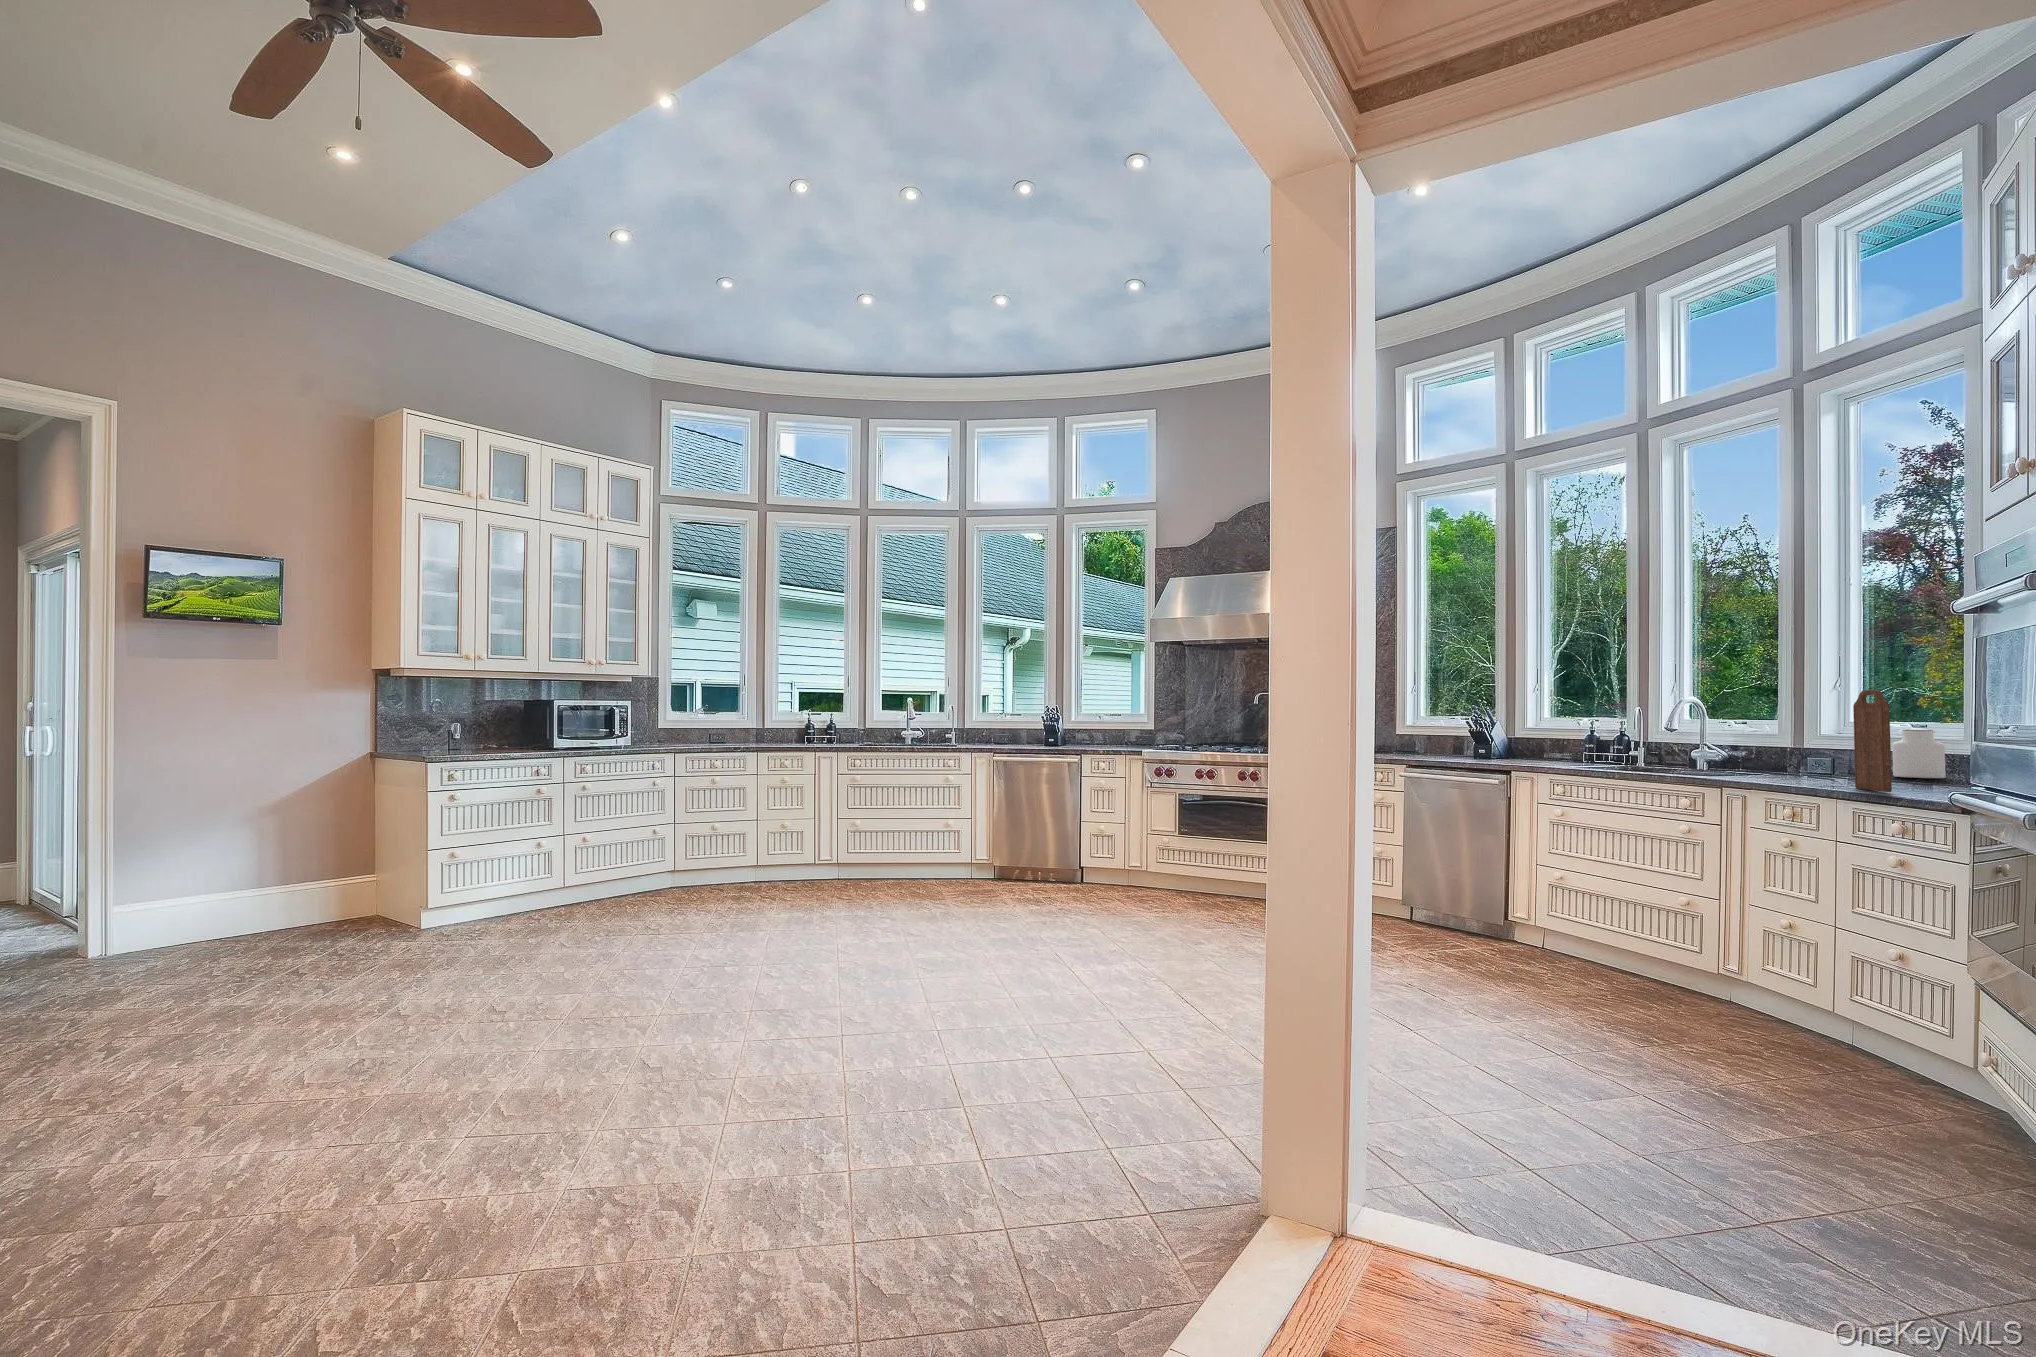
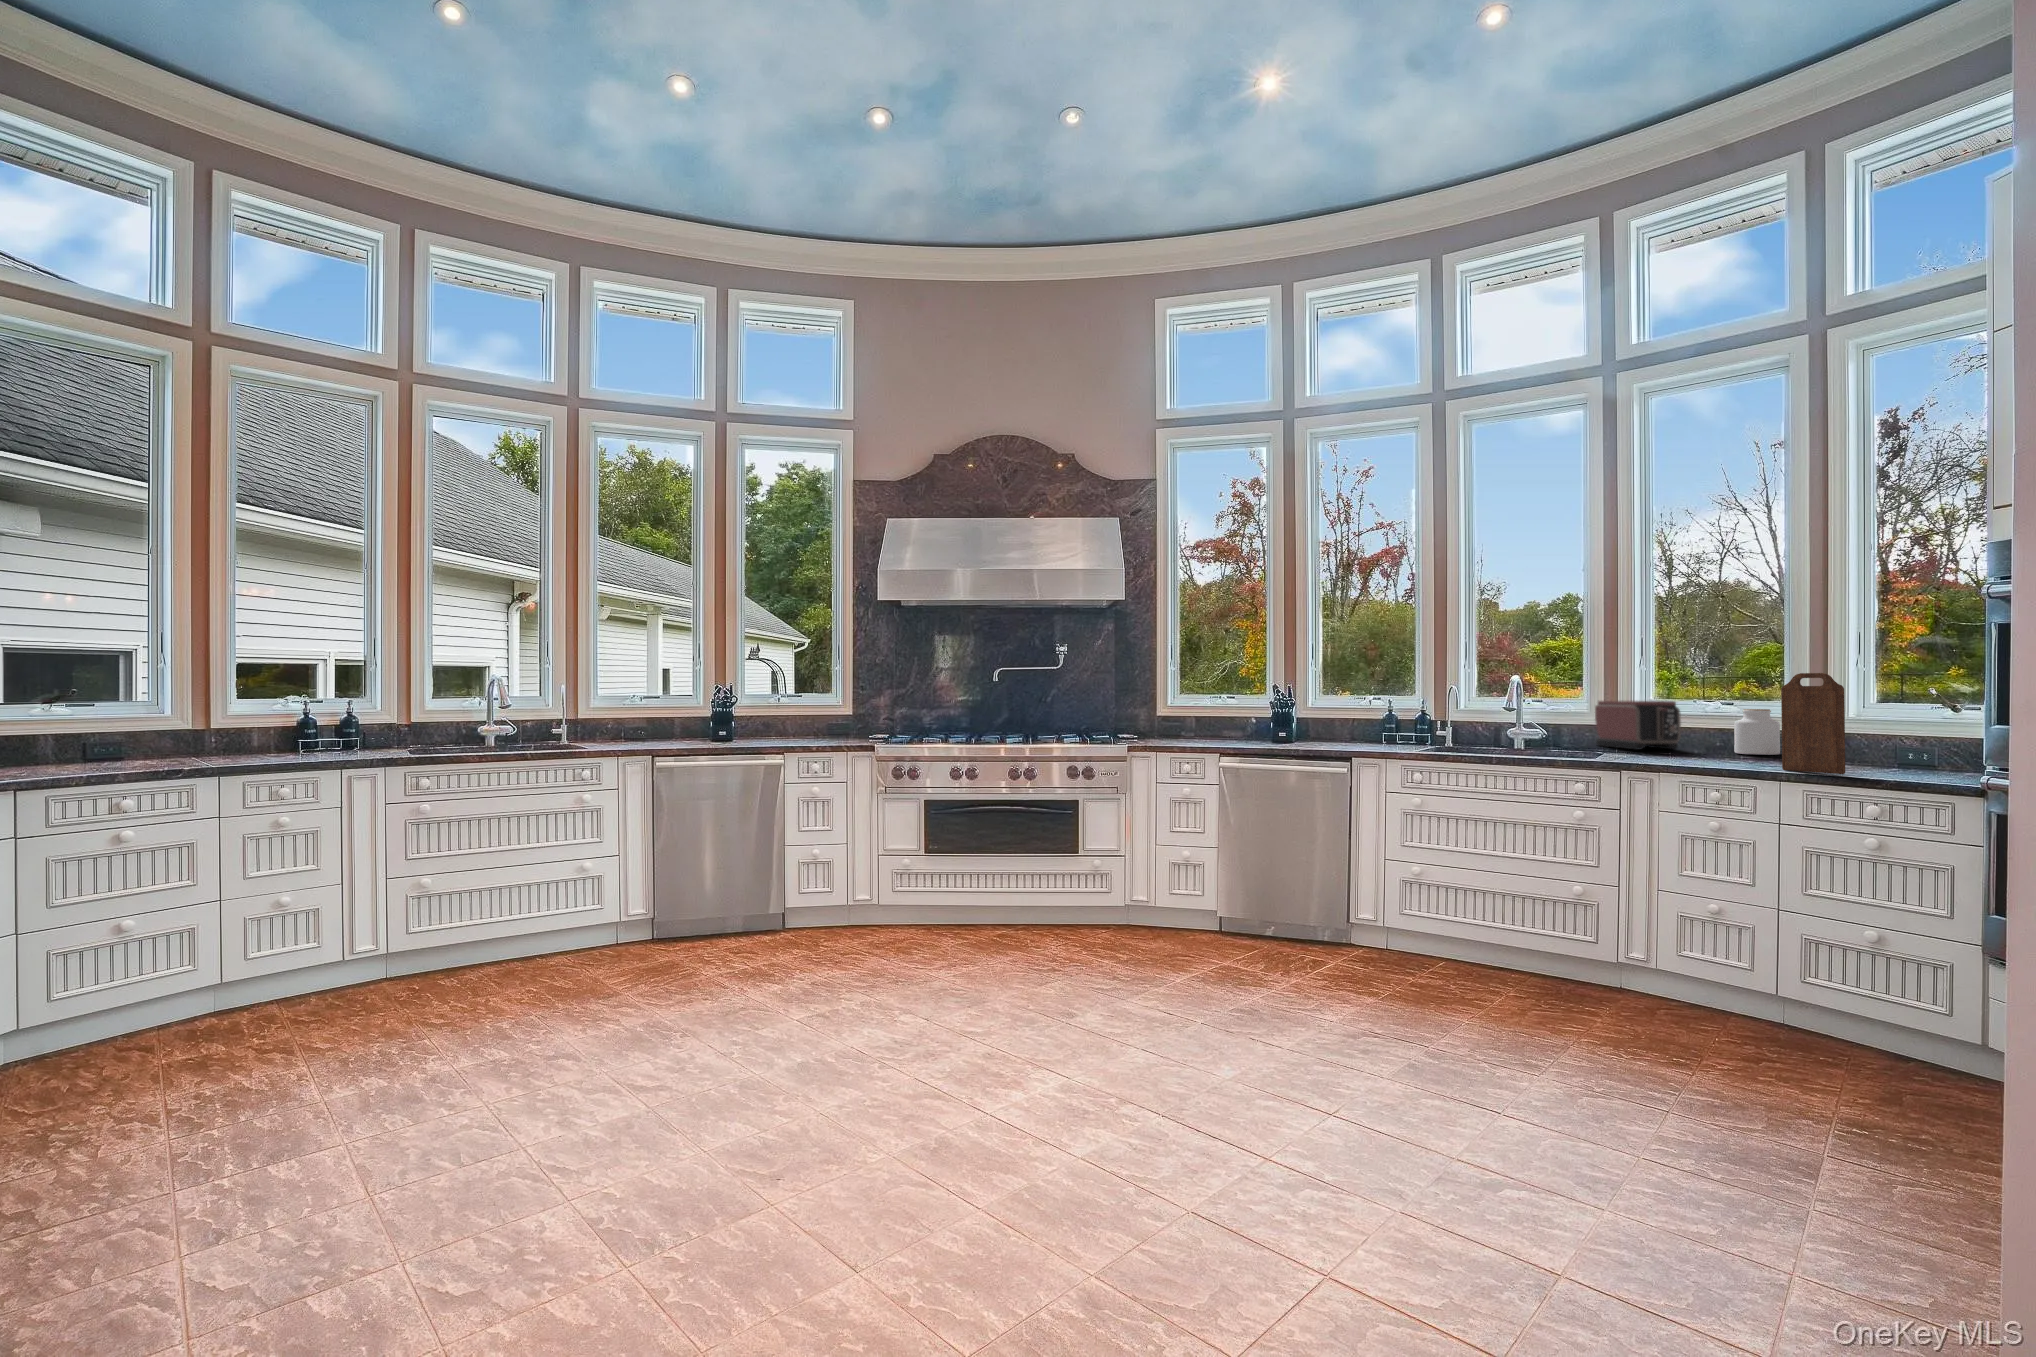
toaster: none [1784,721,1851,772] -> present [1595,701,1681,749]

